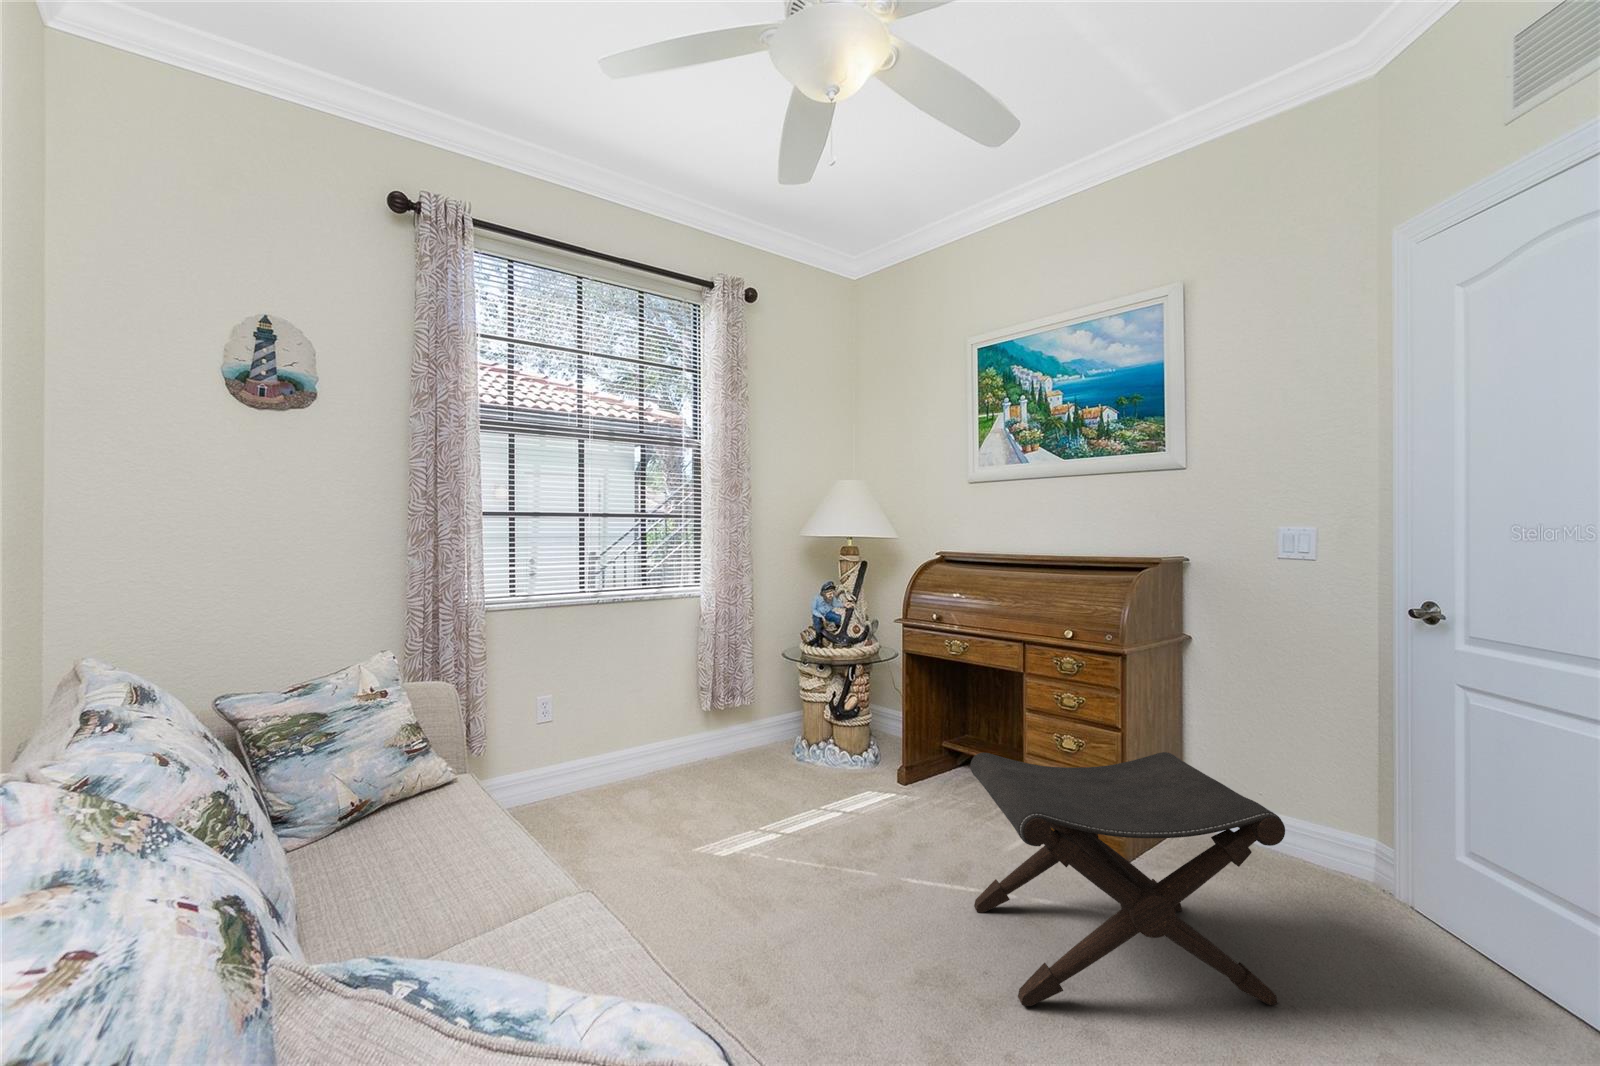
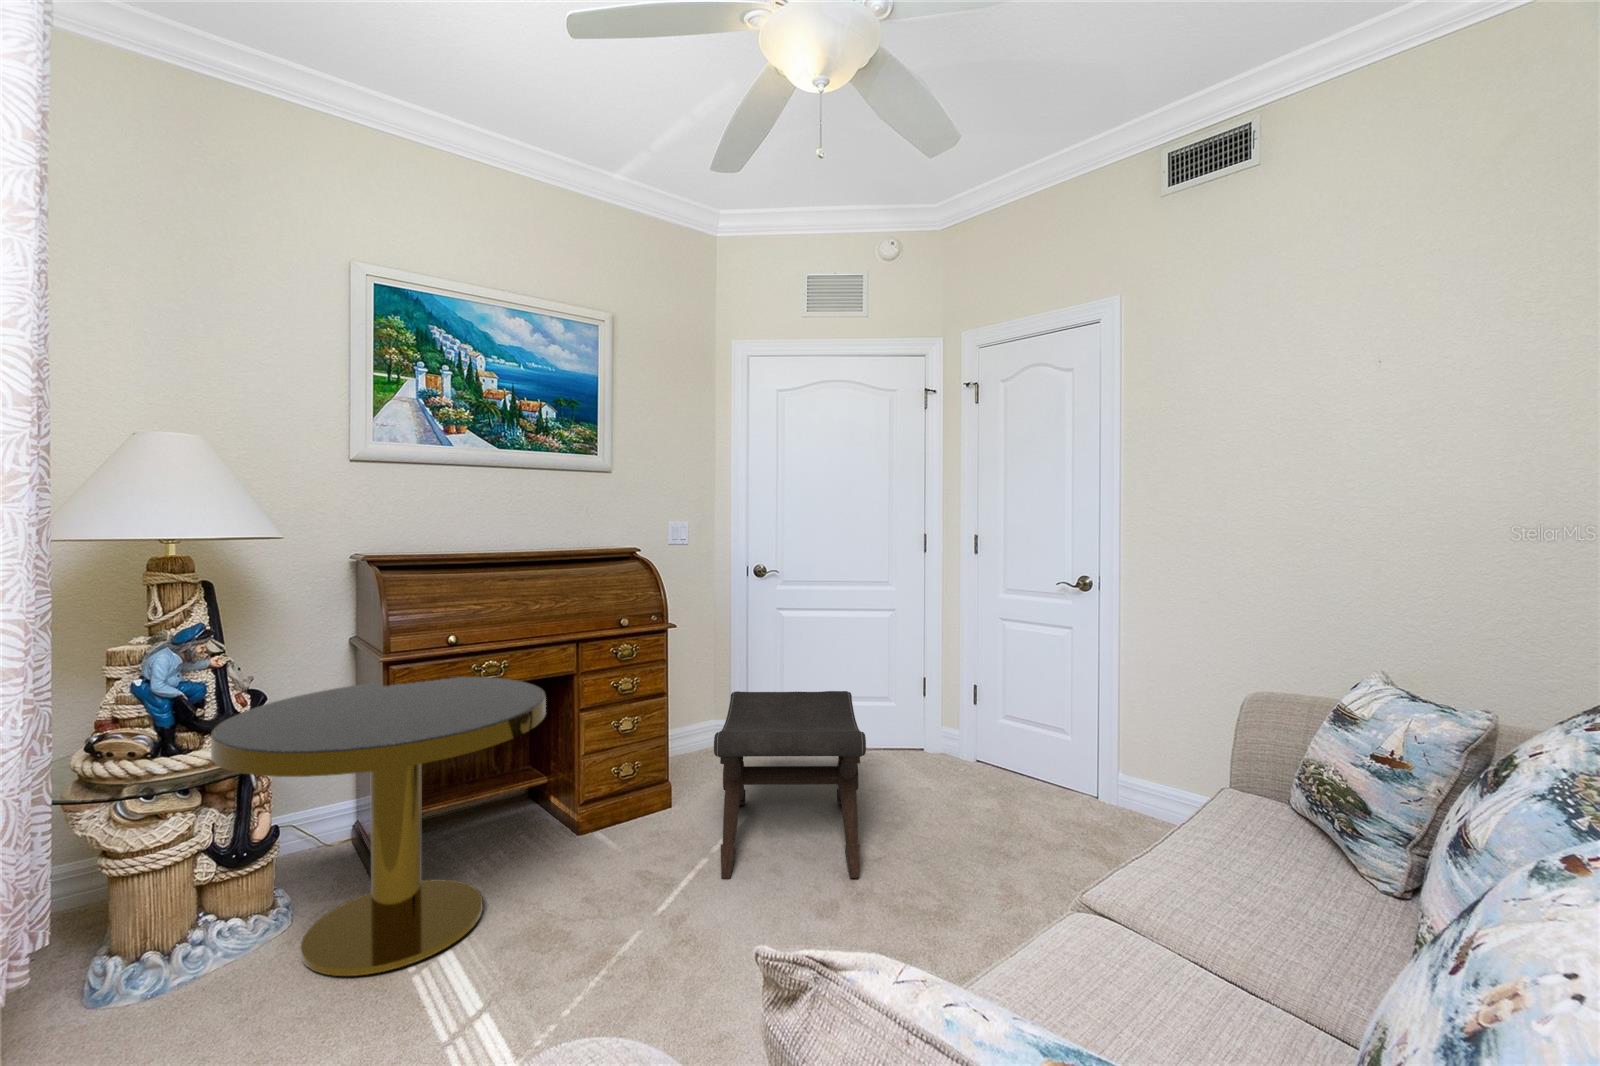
side table: none [763,637,948,814] -> present [211,677,546,976]

